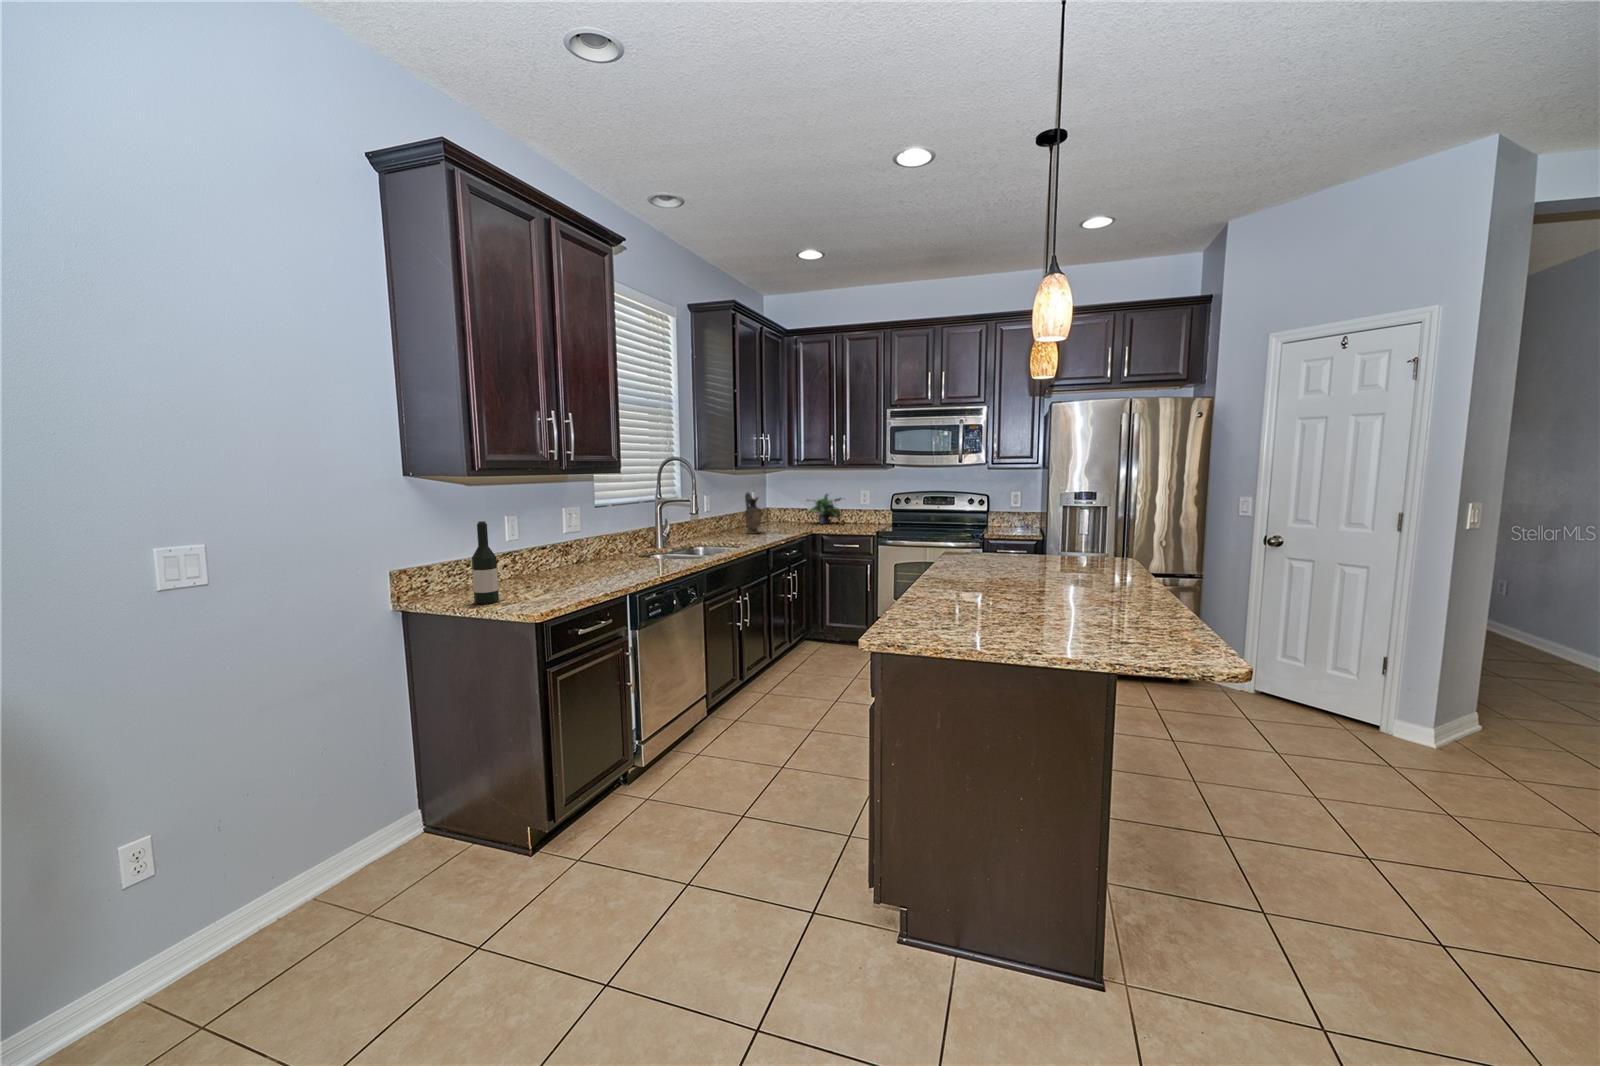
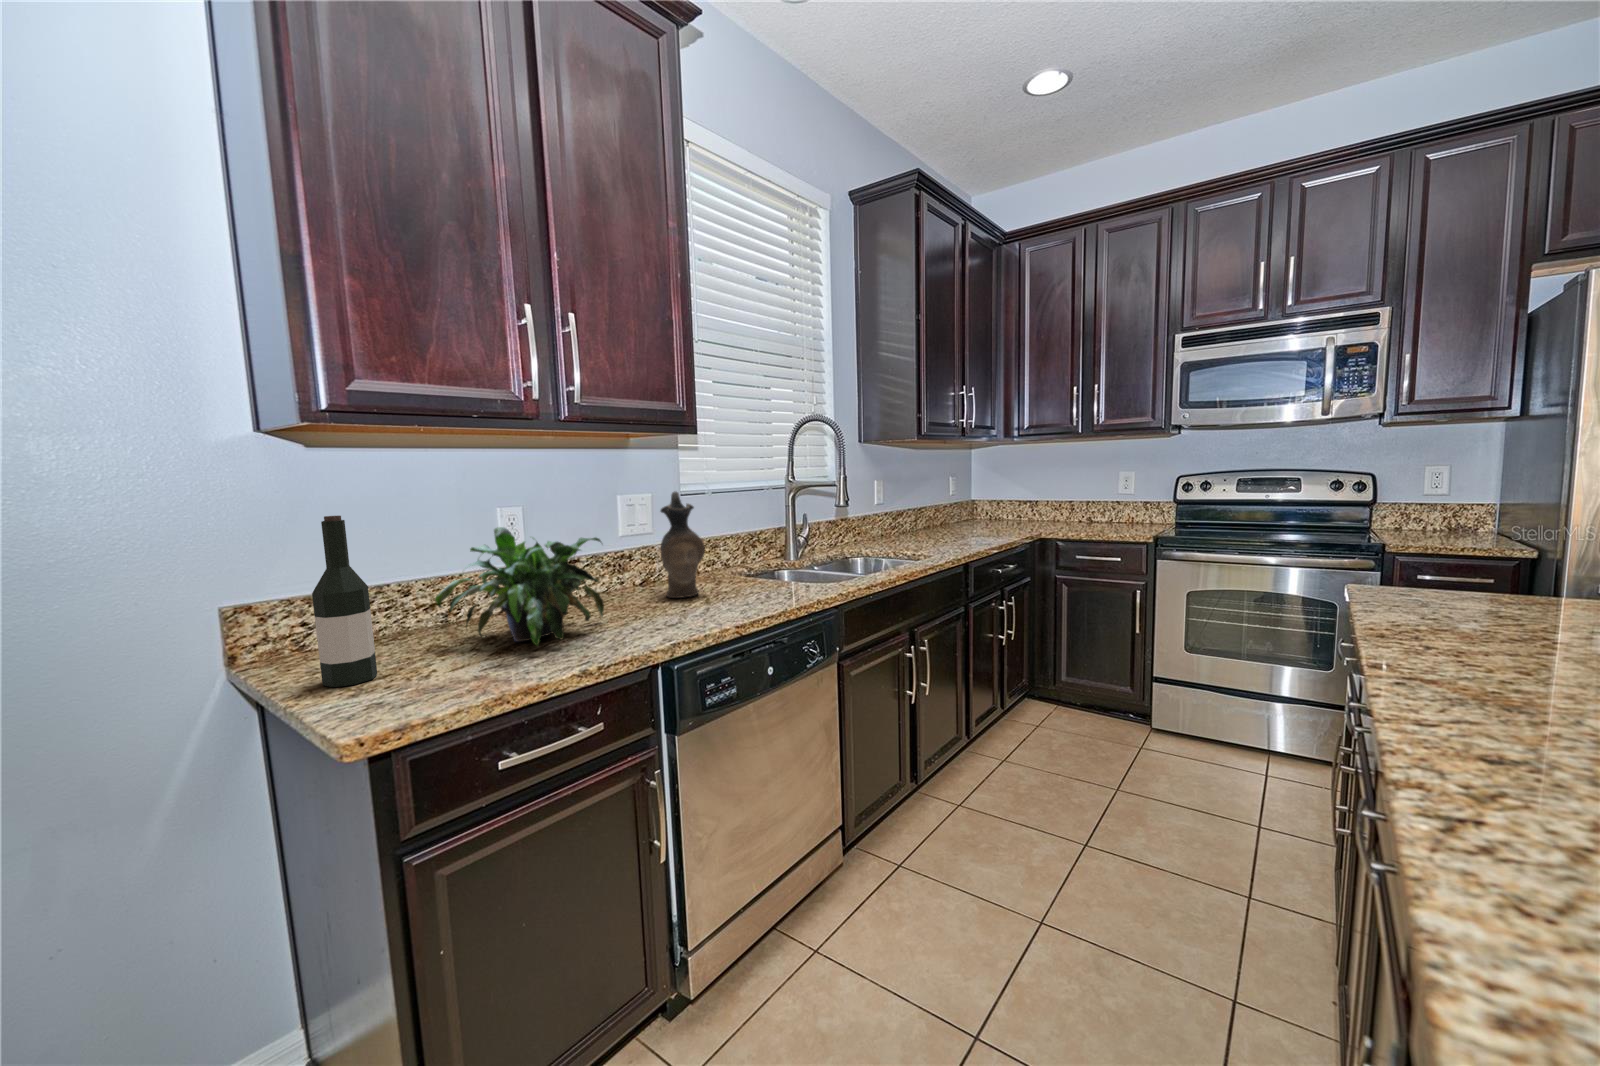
ceramic pitcher: present [745,492,763,534] -> present [661,491,705,598]
potted plant: present [807,494,841,524] -> present [435,527,604,646]

